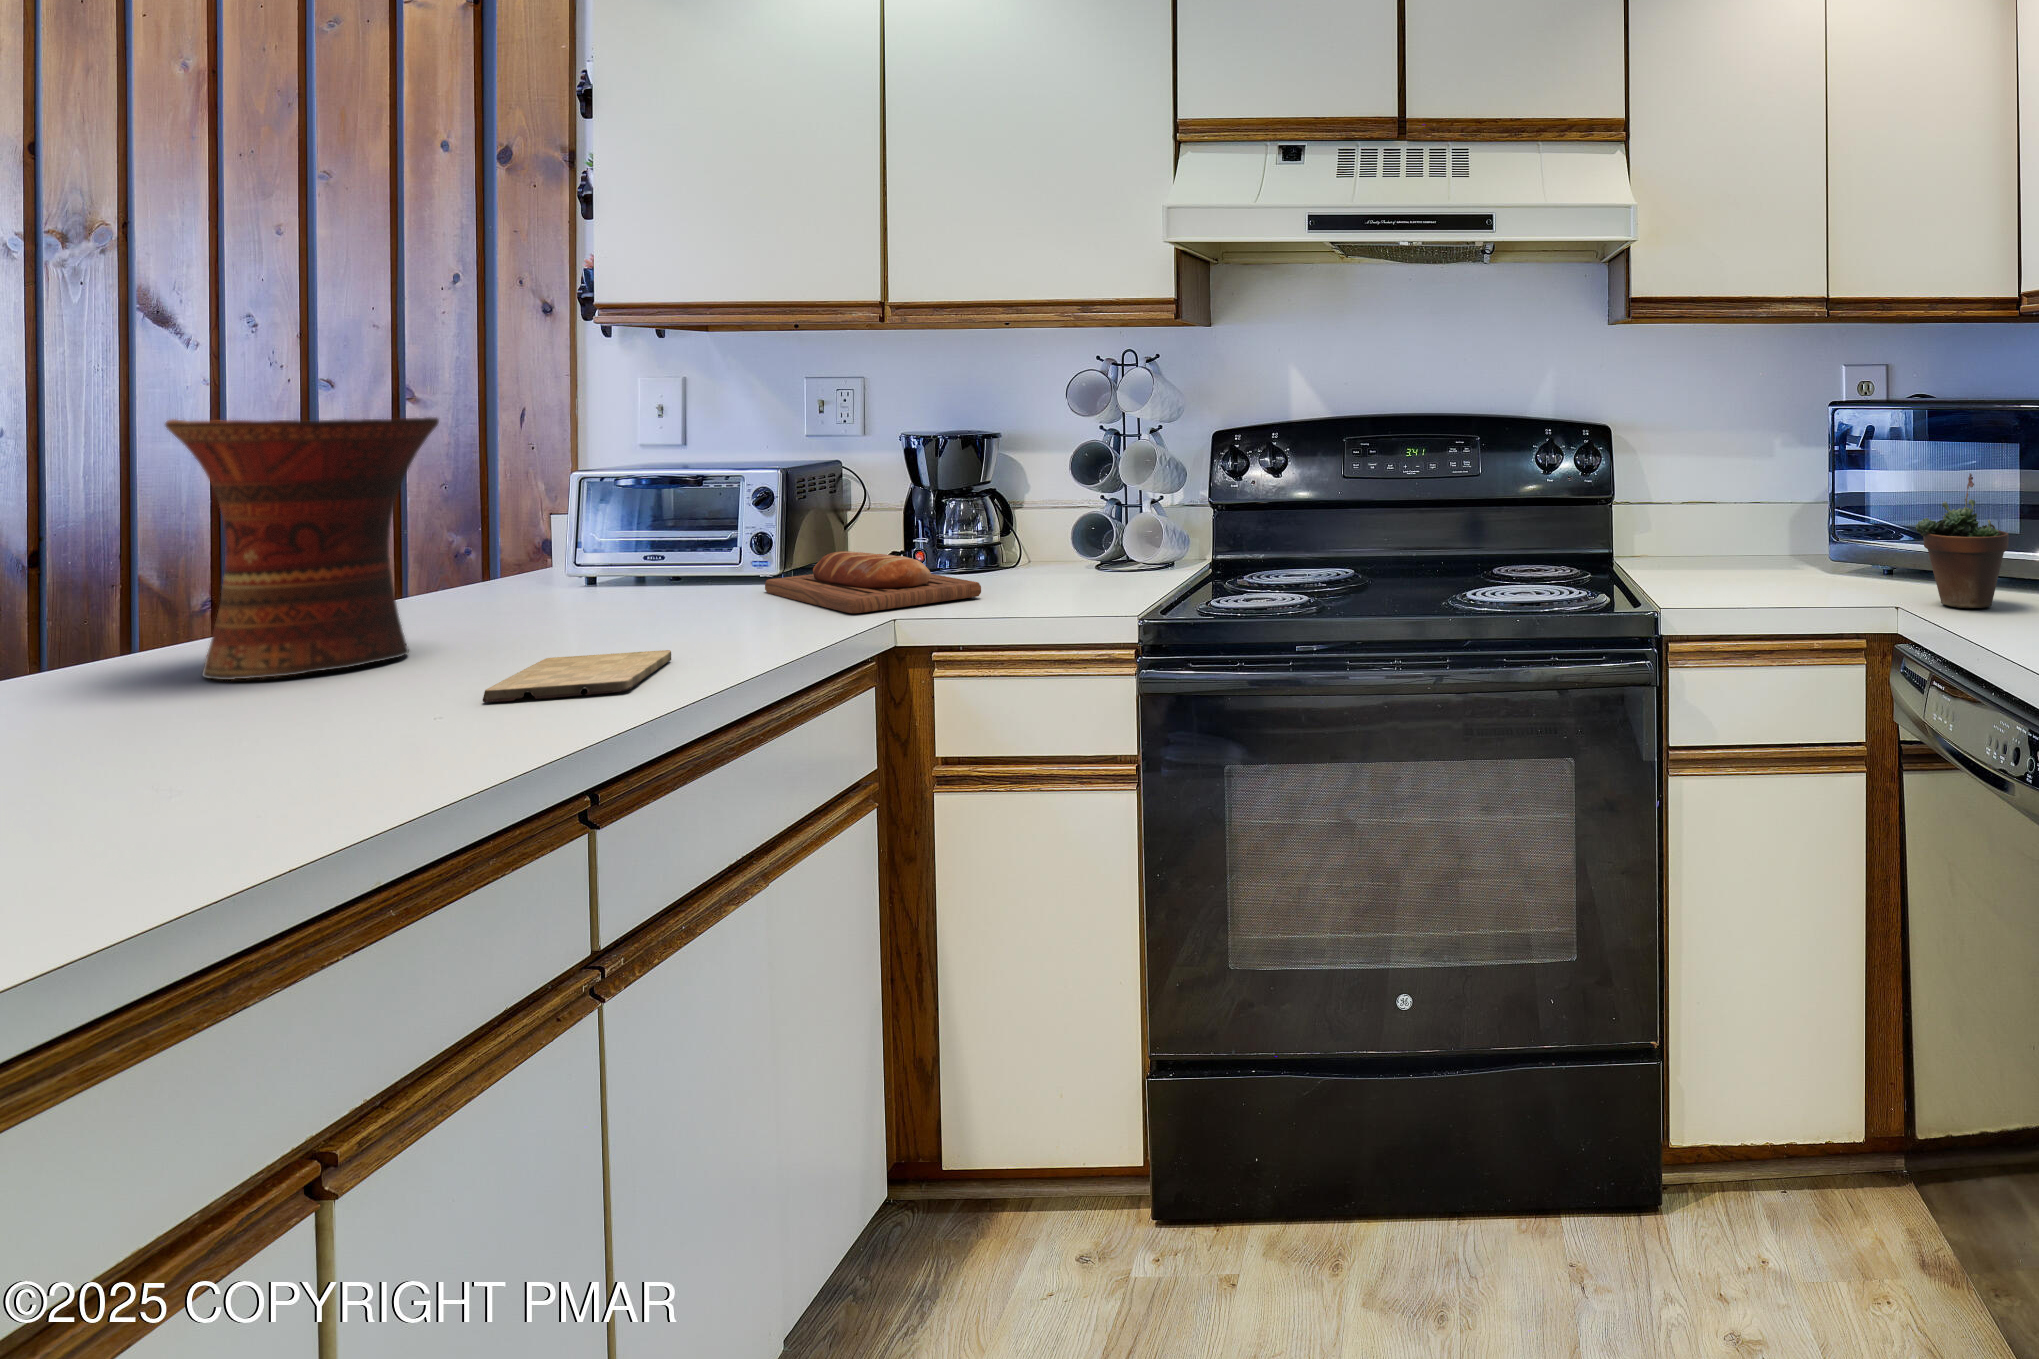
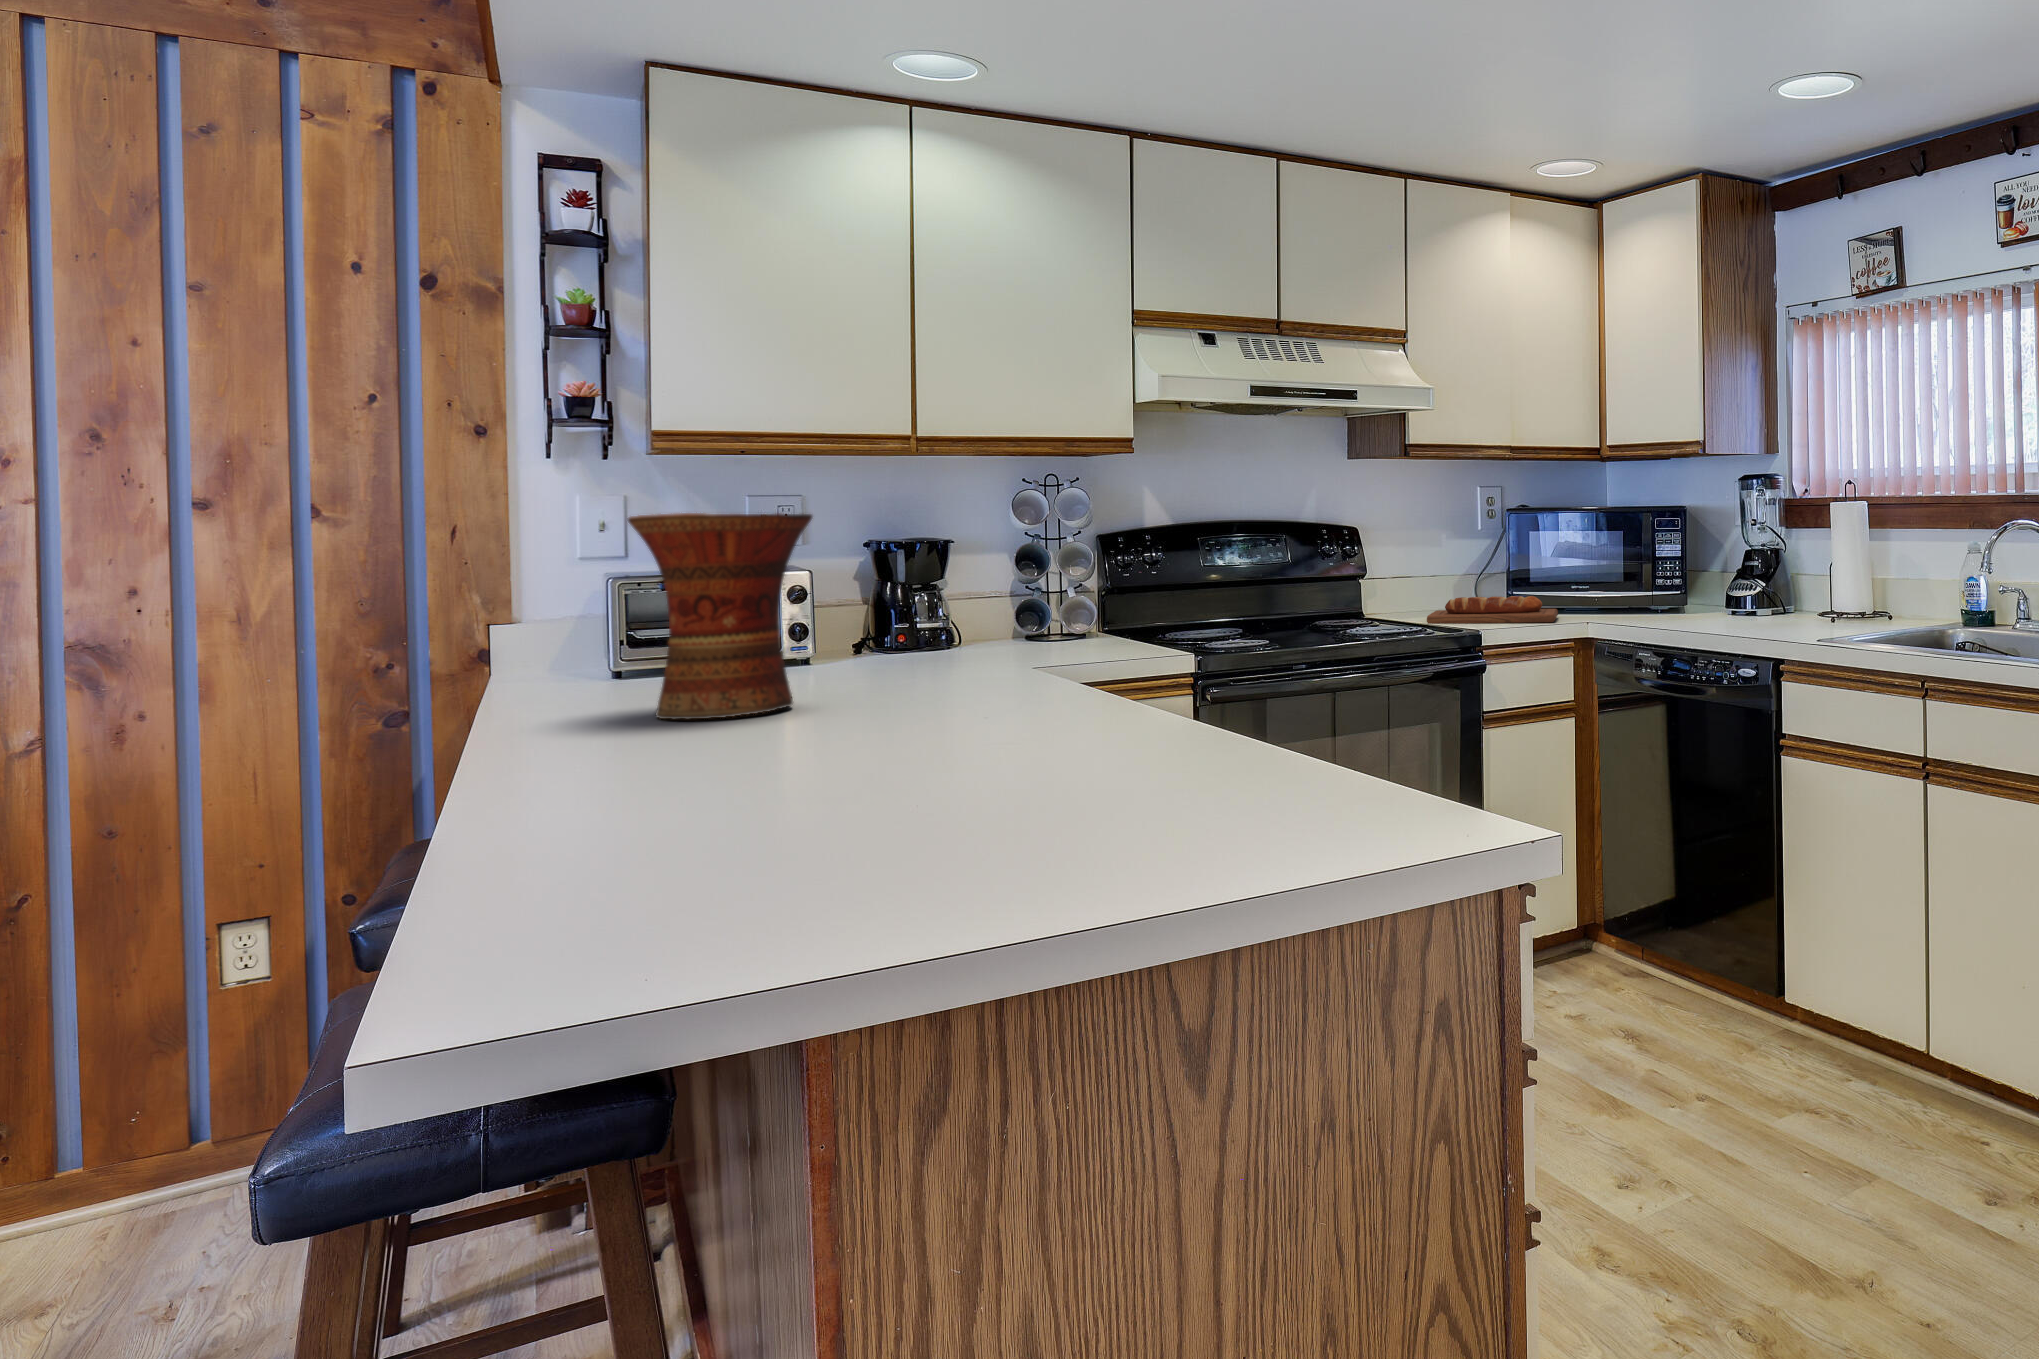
succulent plant: present [1916,473,2009,608] -> none [1598,547,1644,623]
bread loaf: present [765,551,981,613] -> present [1427,596,1558,624]
cutting board: present [483,650,671,702] -> none [939,681,1075,704]

